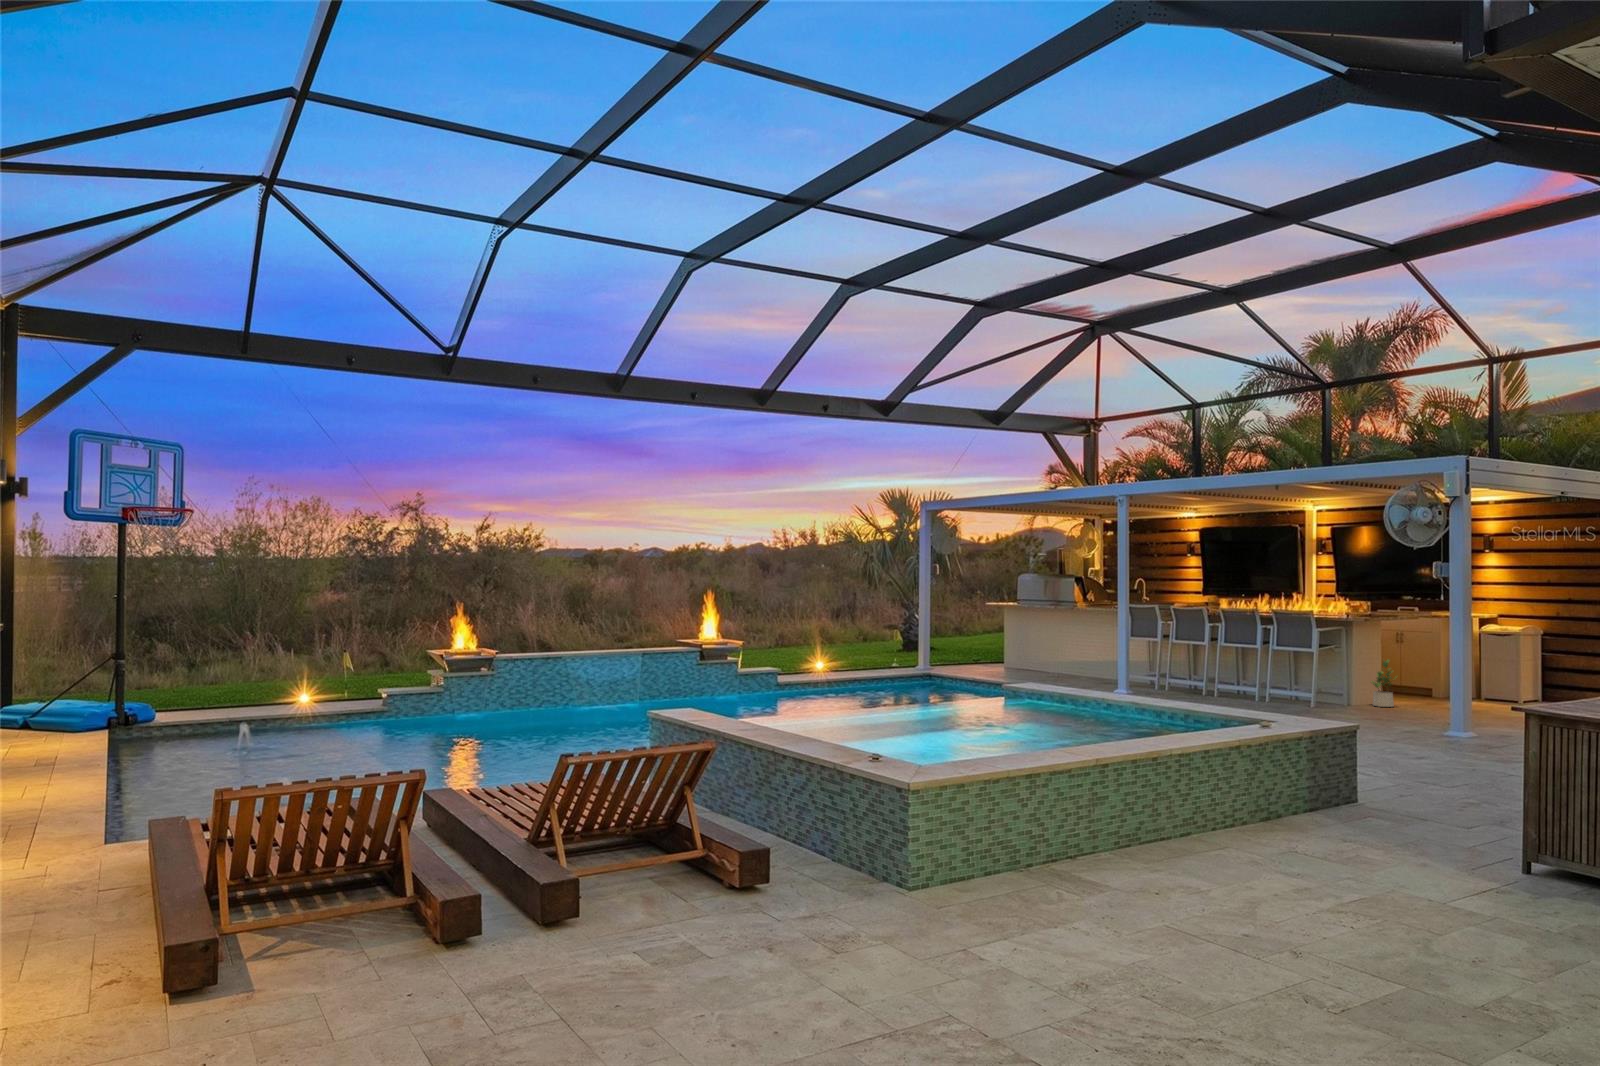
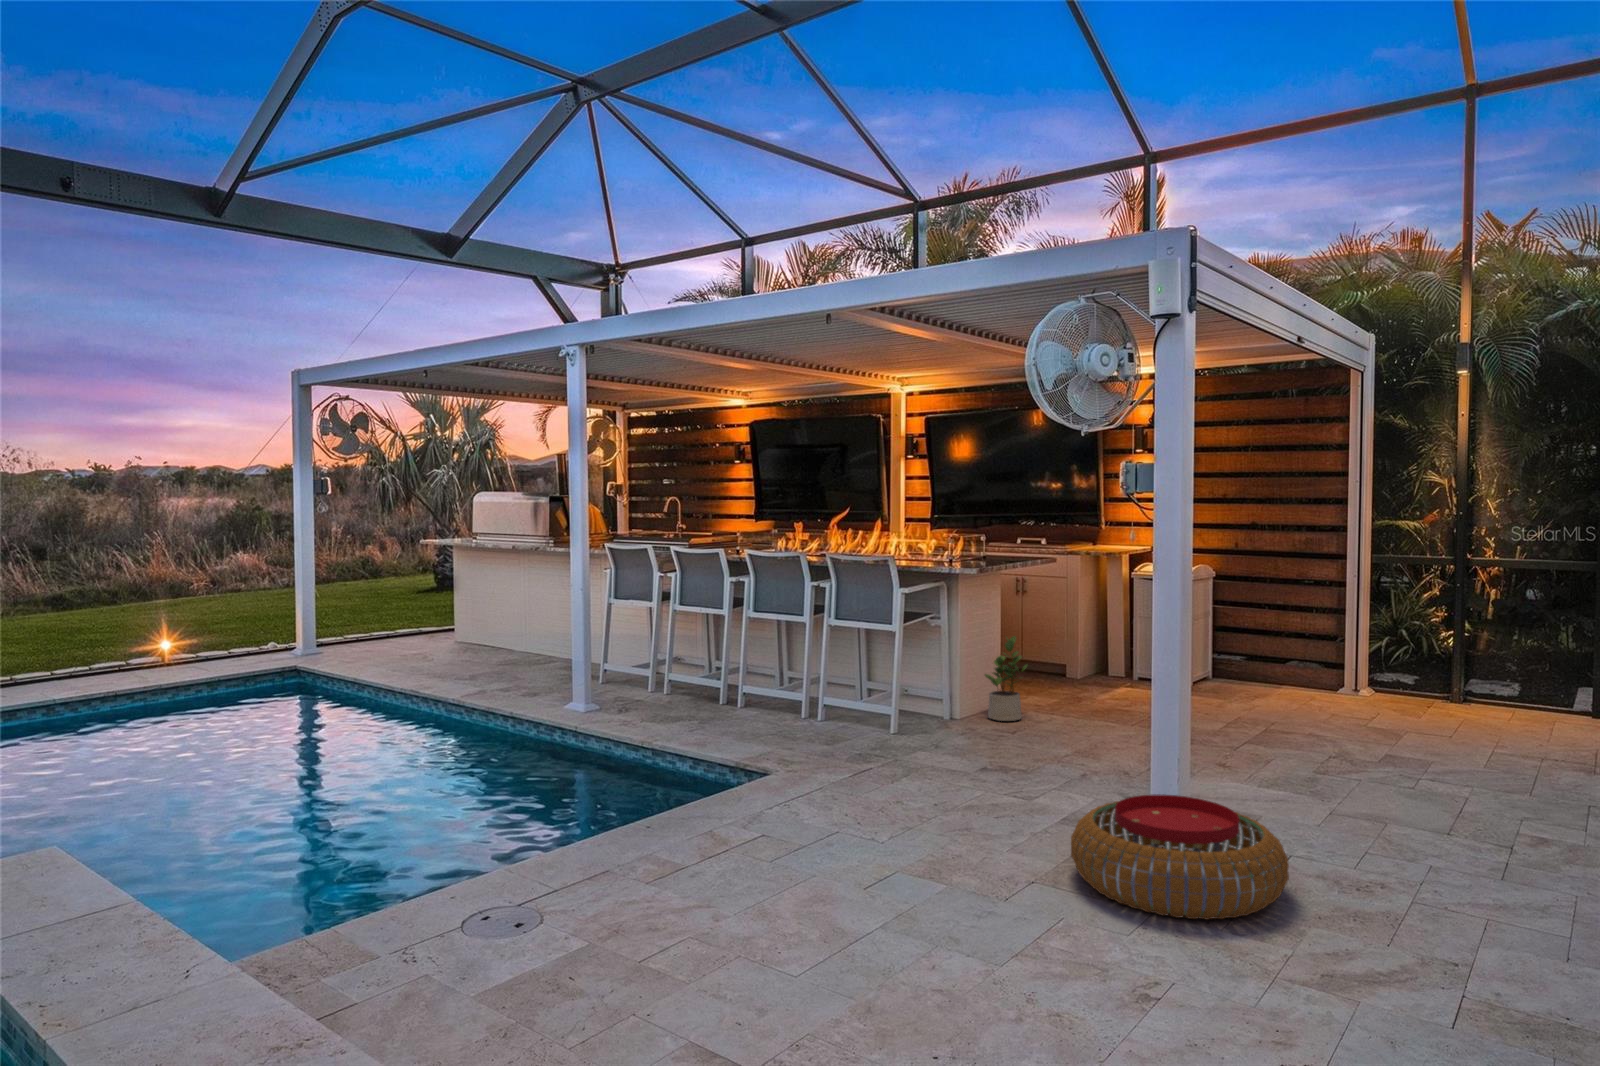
pouf: none [1400,709,1500,748] -> present [1071,794,1289,920]

